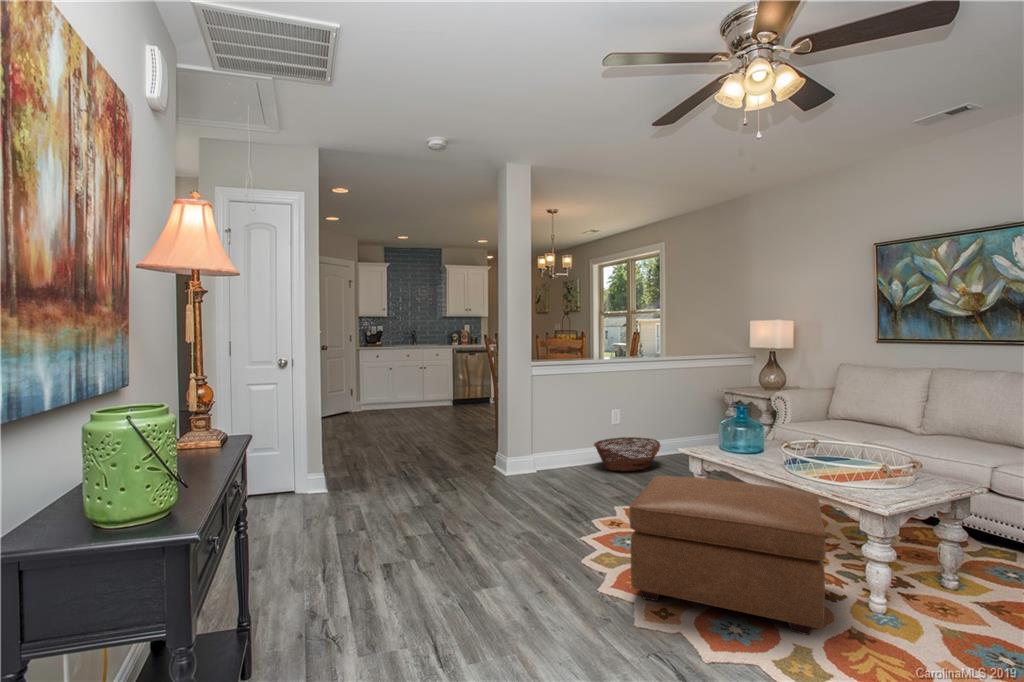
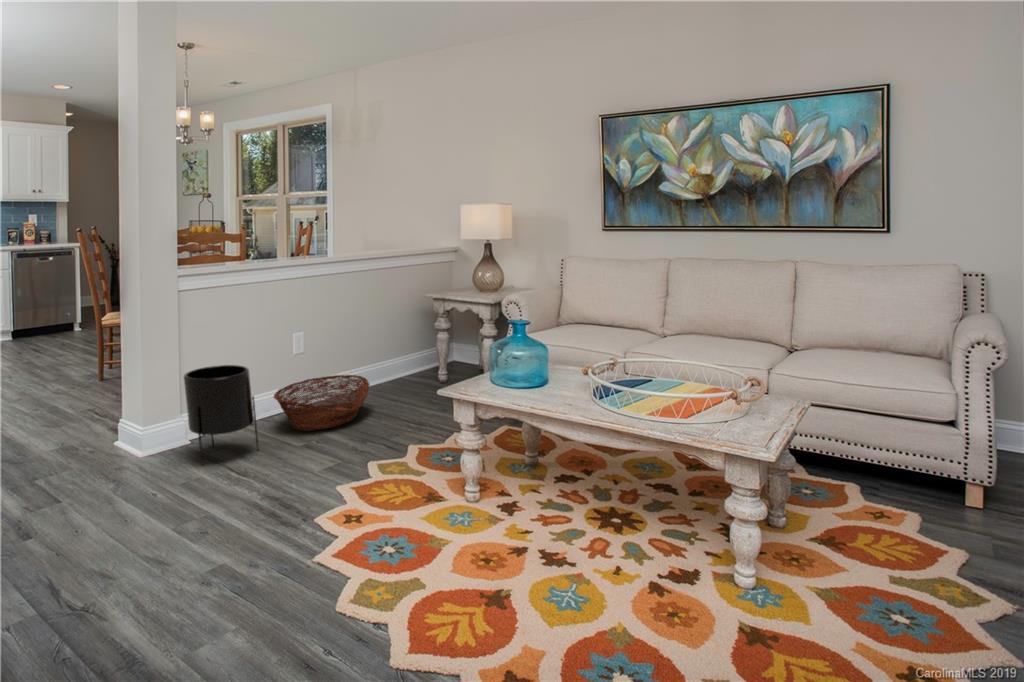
planter: none [540,419,578,478] -> present [184,365,259,465]
ottoman: present [629,476,826,635] -> none [429,434,694,641]

